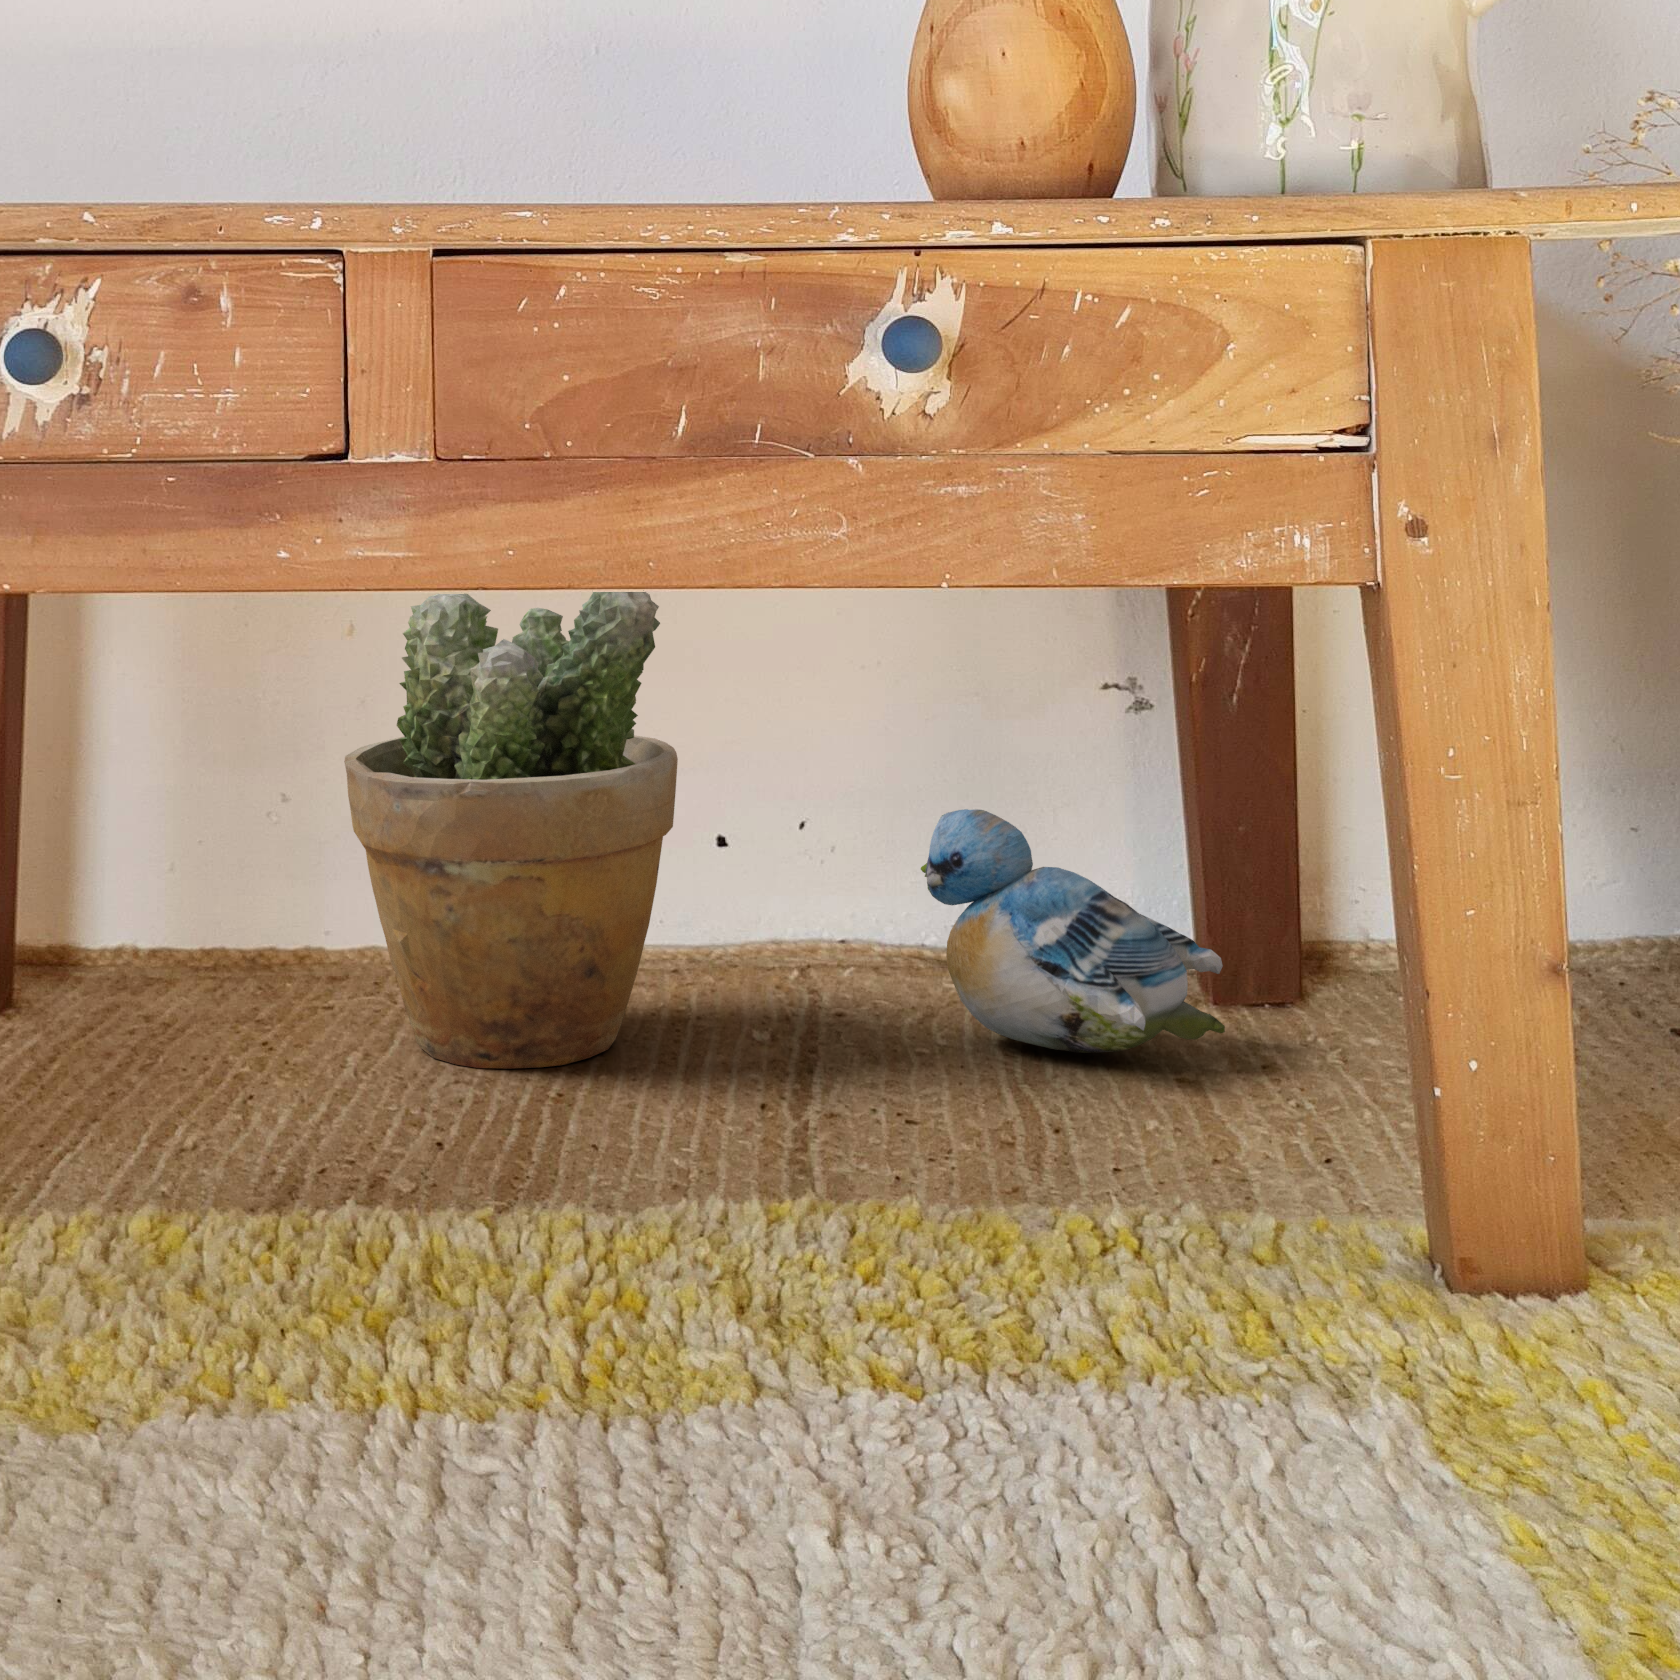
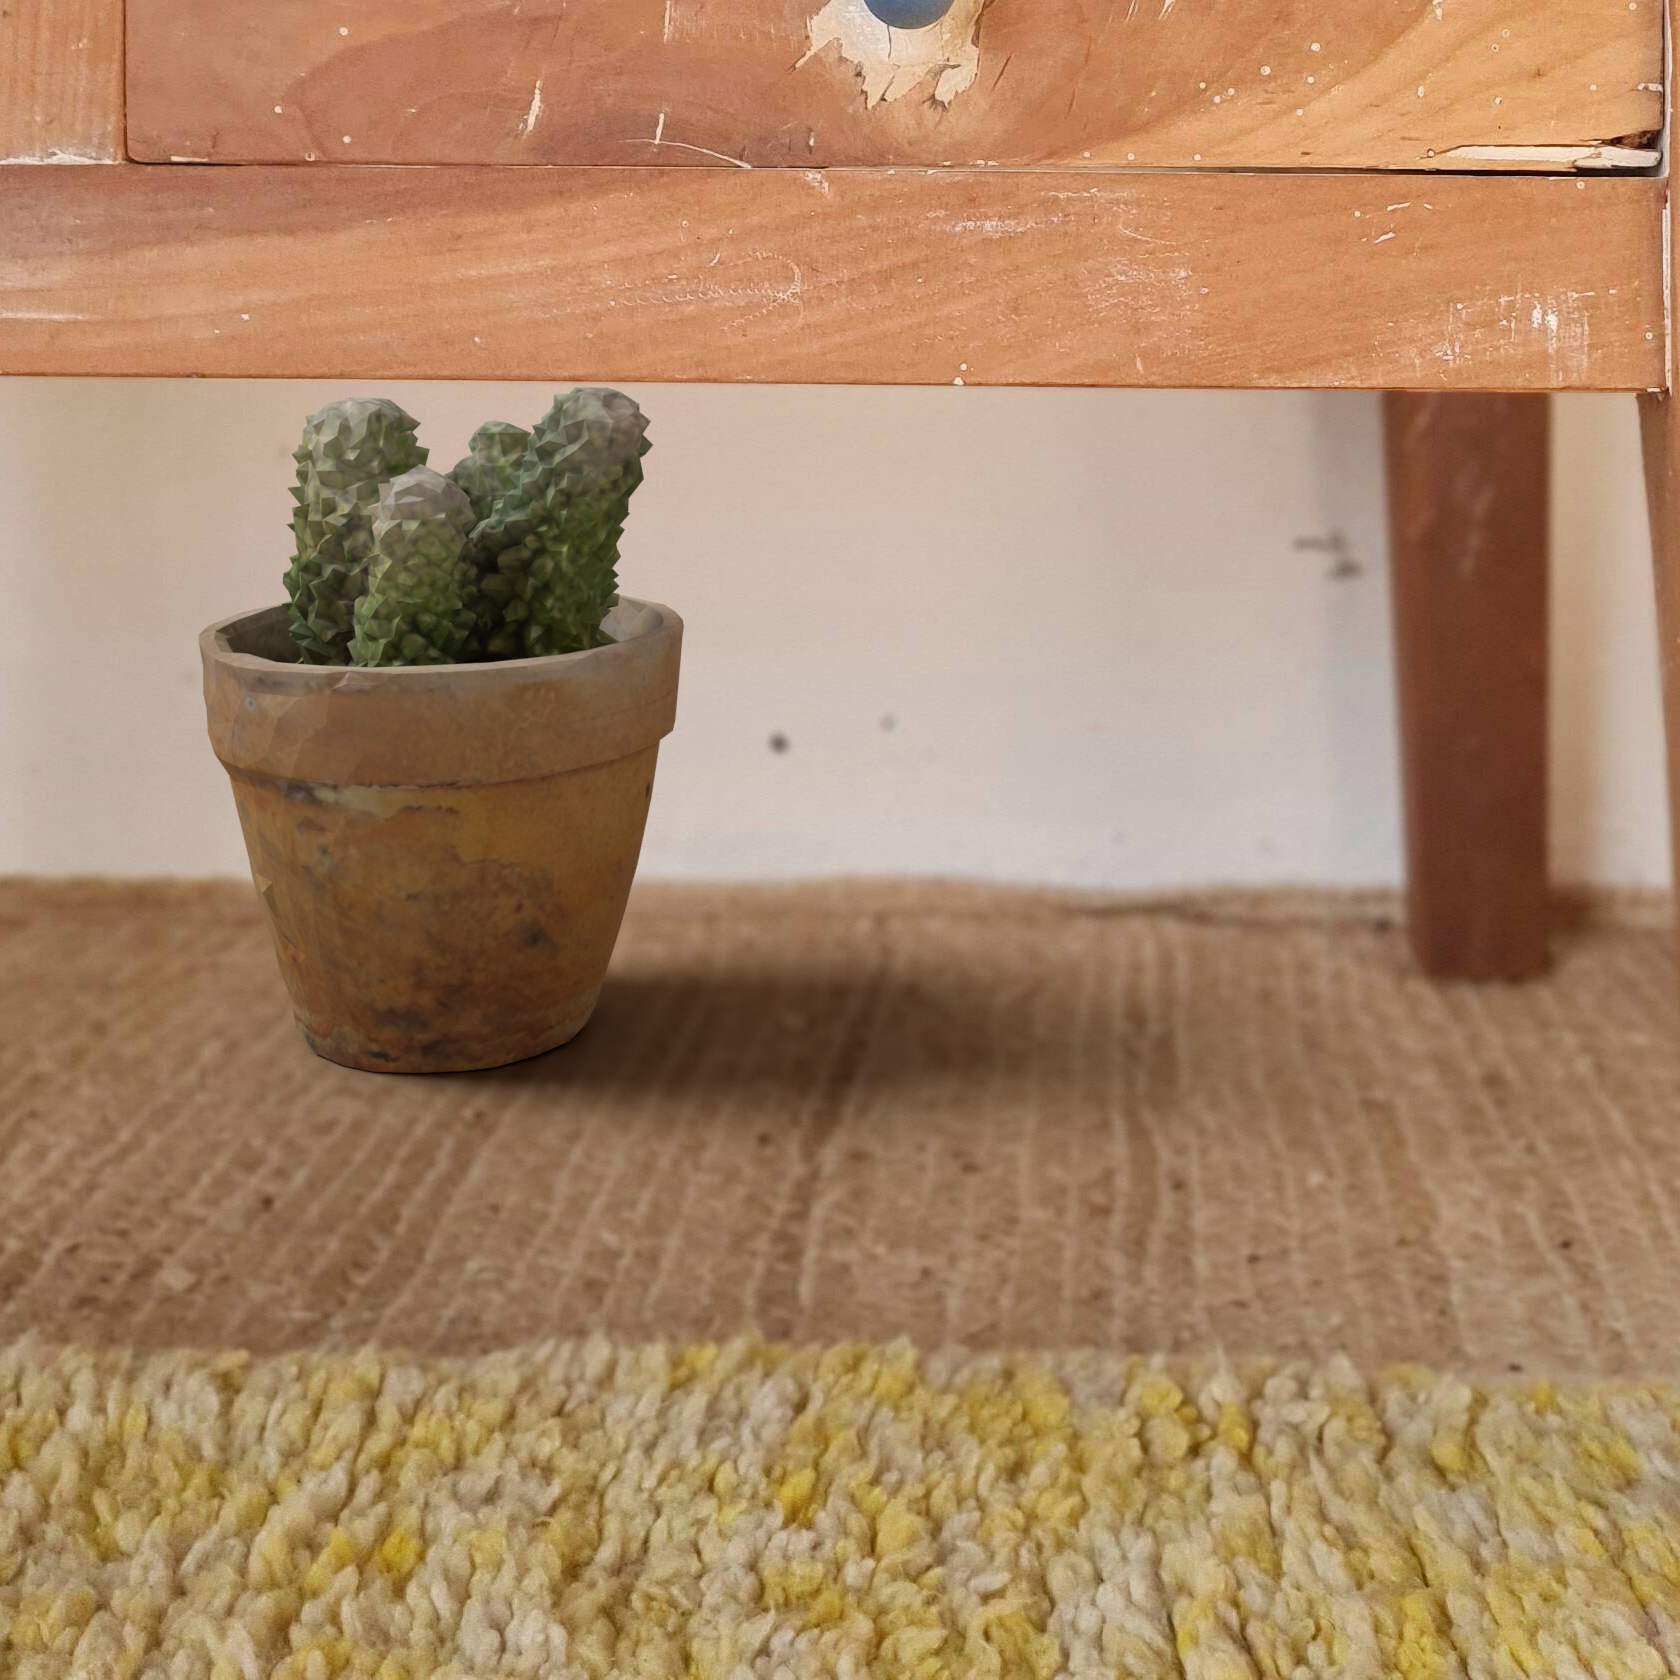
plush toy: present [921,809,1225,1053] -> none [1027,709,1438,1053]

